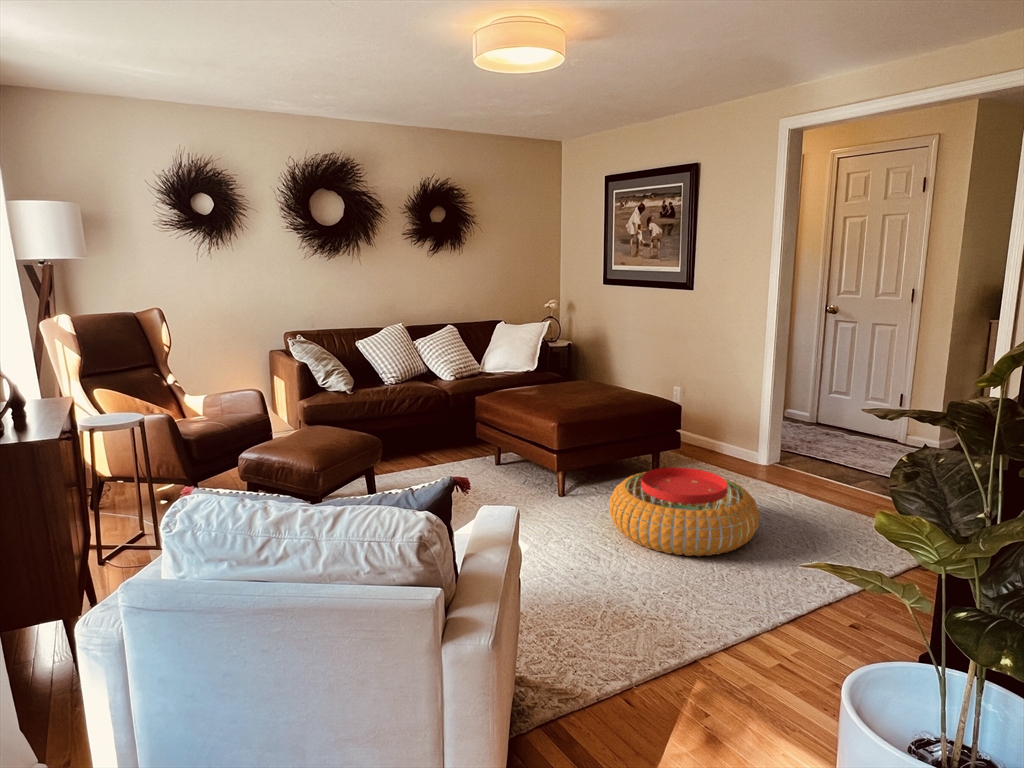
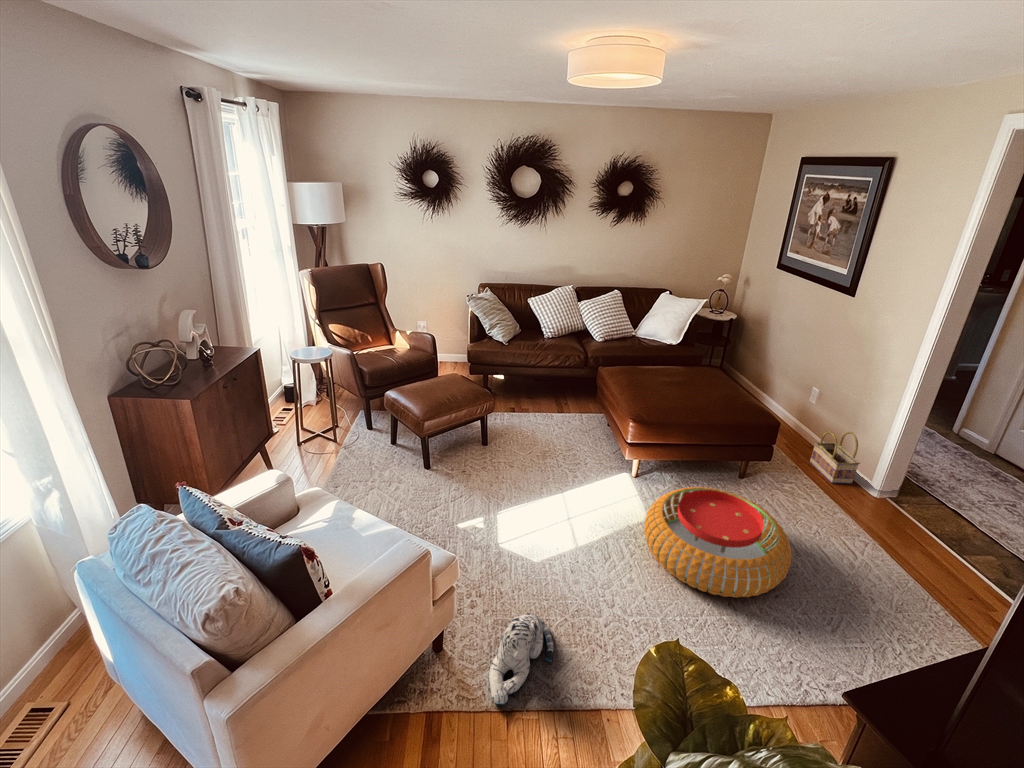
basket: none [698,411,744,463] -> present [810,432,860,483]
plush toy: none [557,598,623,694] -> present [489,613,554,704]

